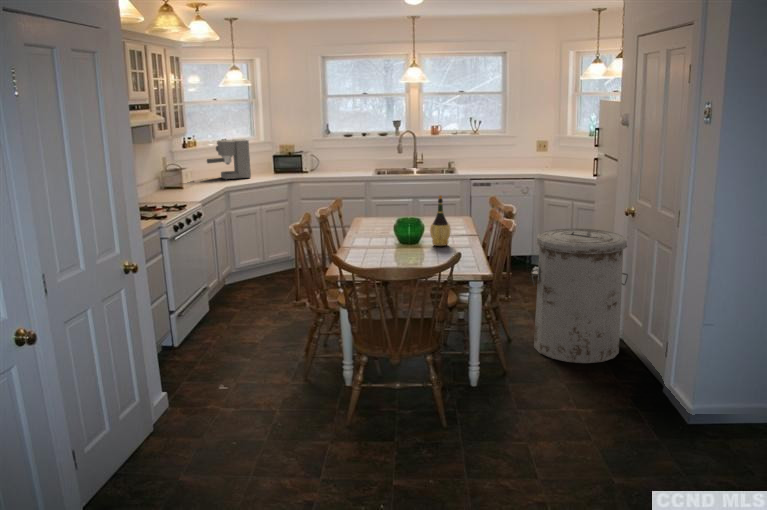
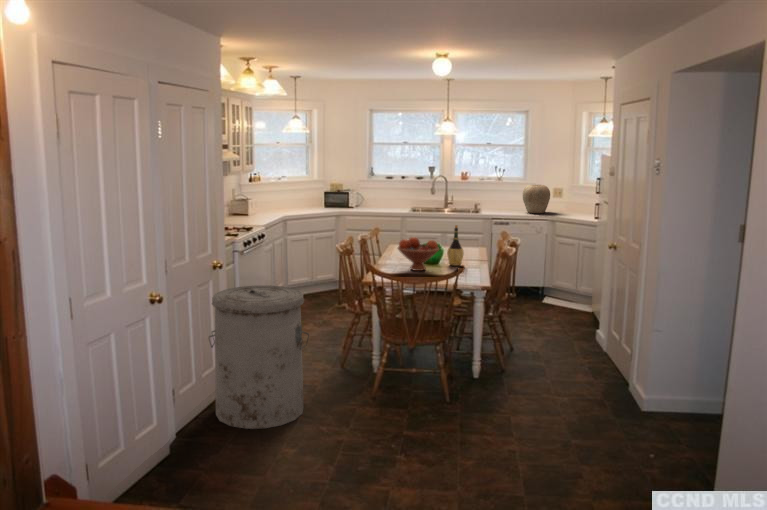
vase: none [503,138,535,171] -> present [523,185,550,213]
coffee maker: present [207,139,251,180] -> none [268,177,304,210]
fruit bowl: none [368,213,422,256] -> present [398,237,439,271]
trash can: present [531,228,628,363] -> present [209,286,309,429]

